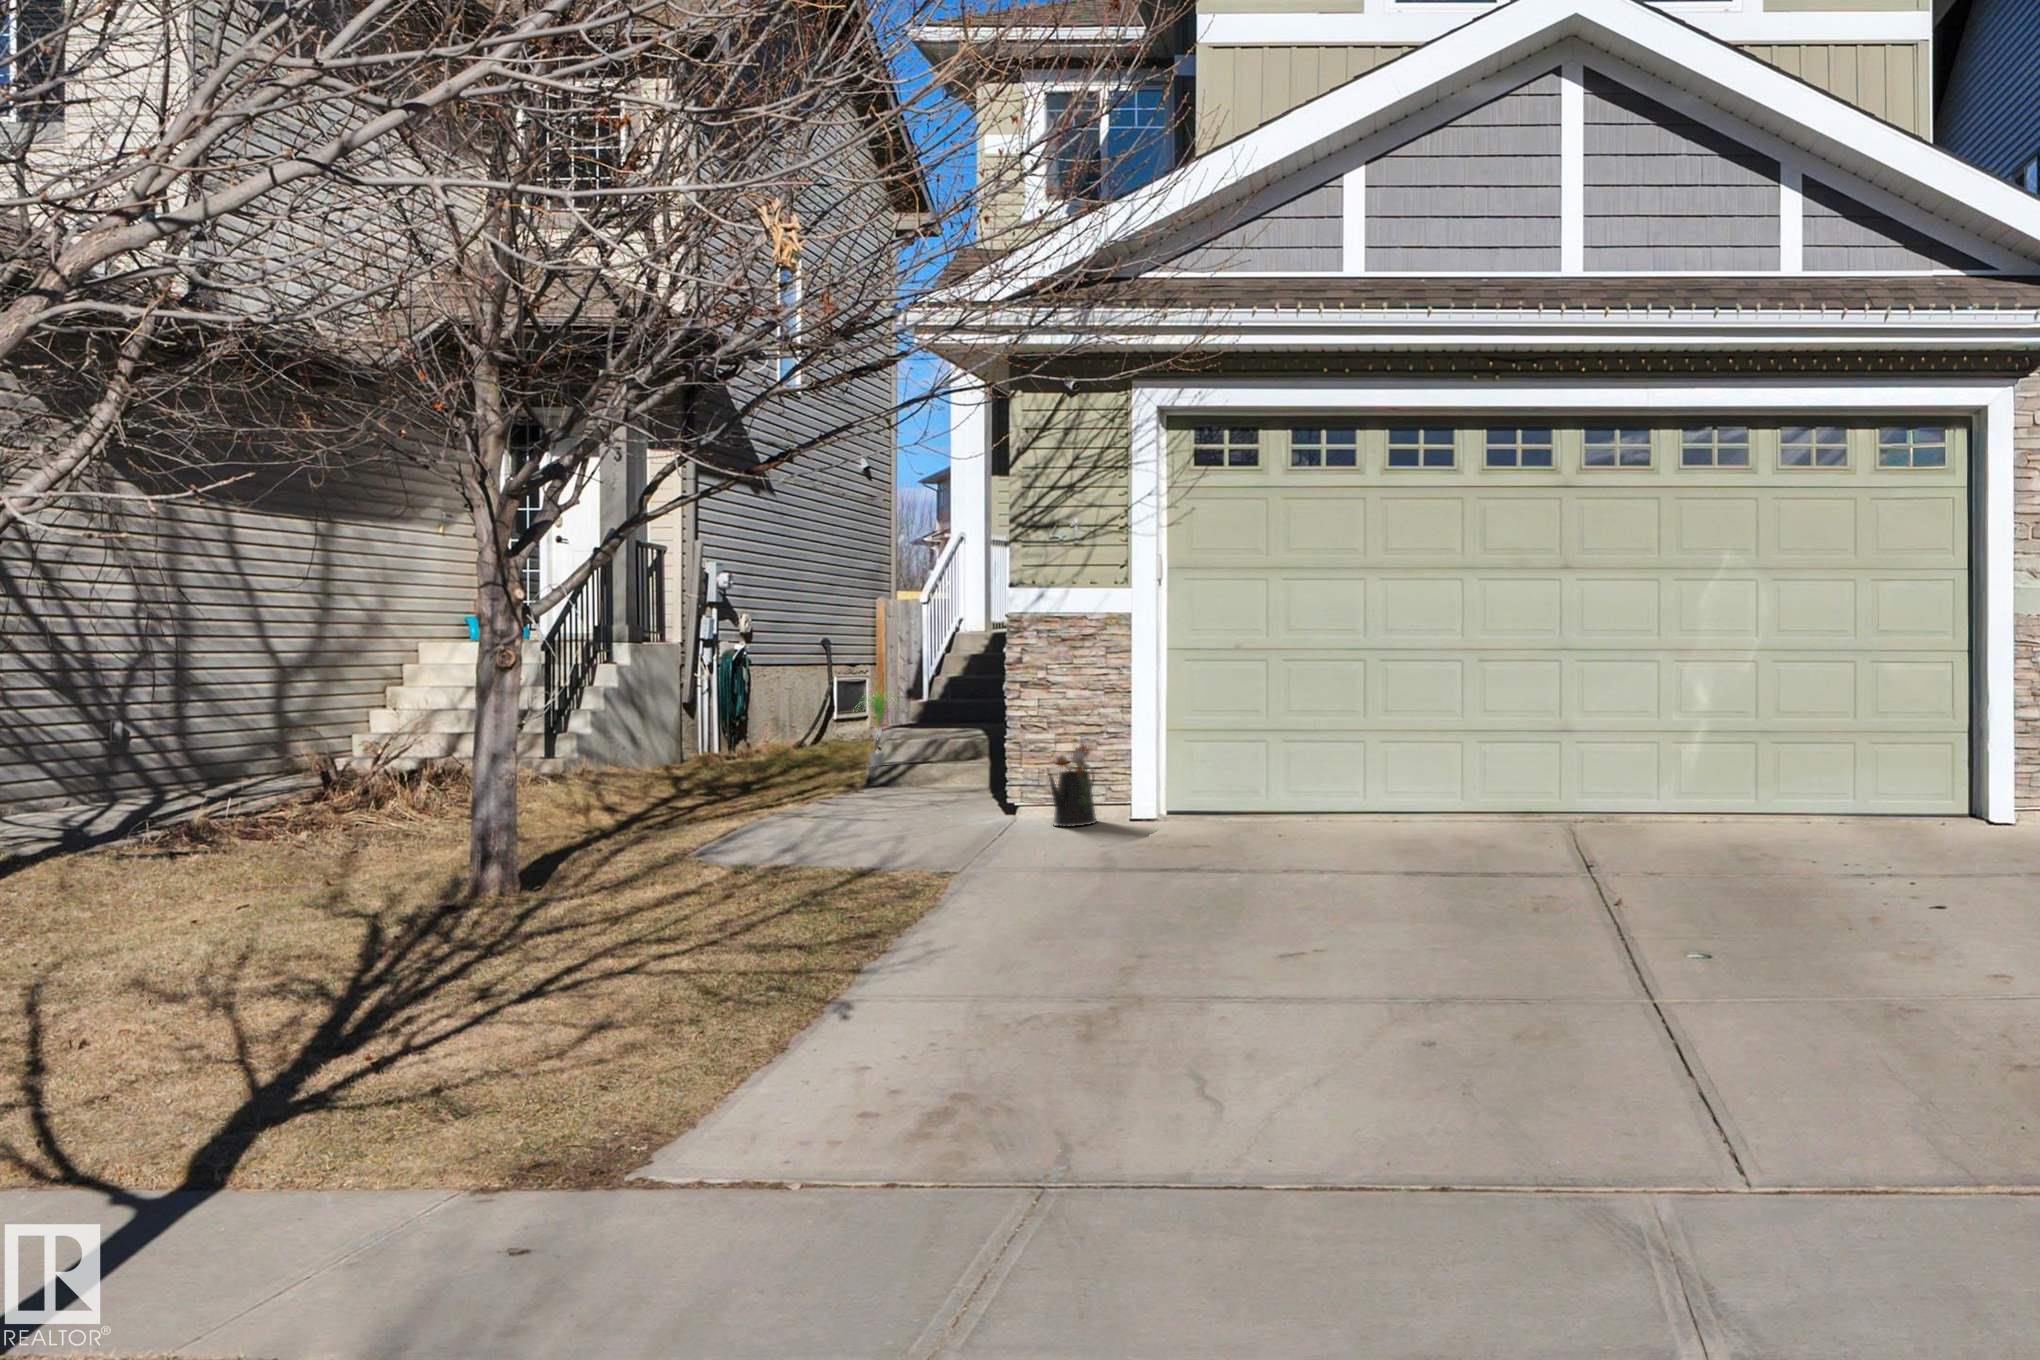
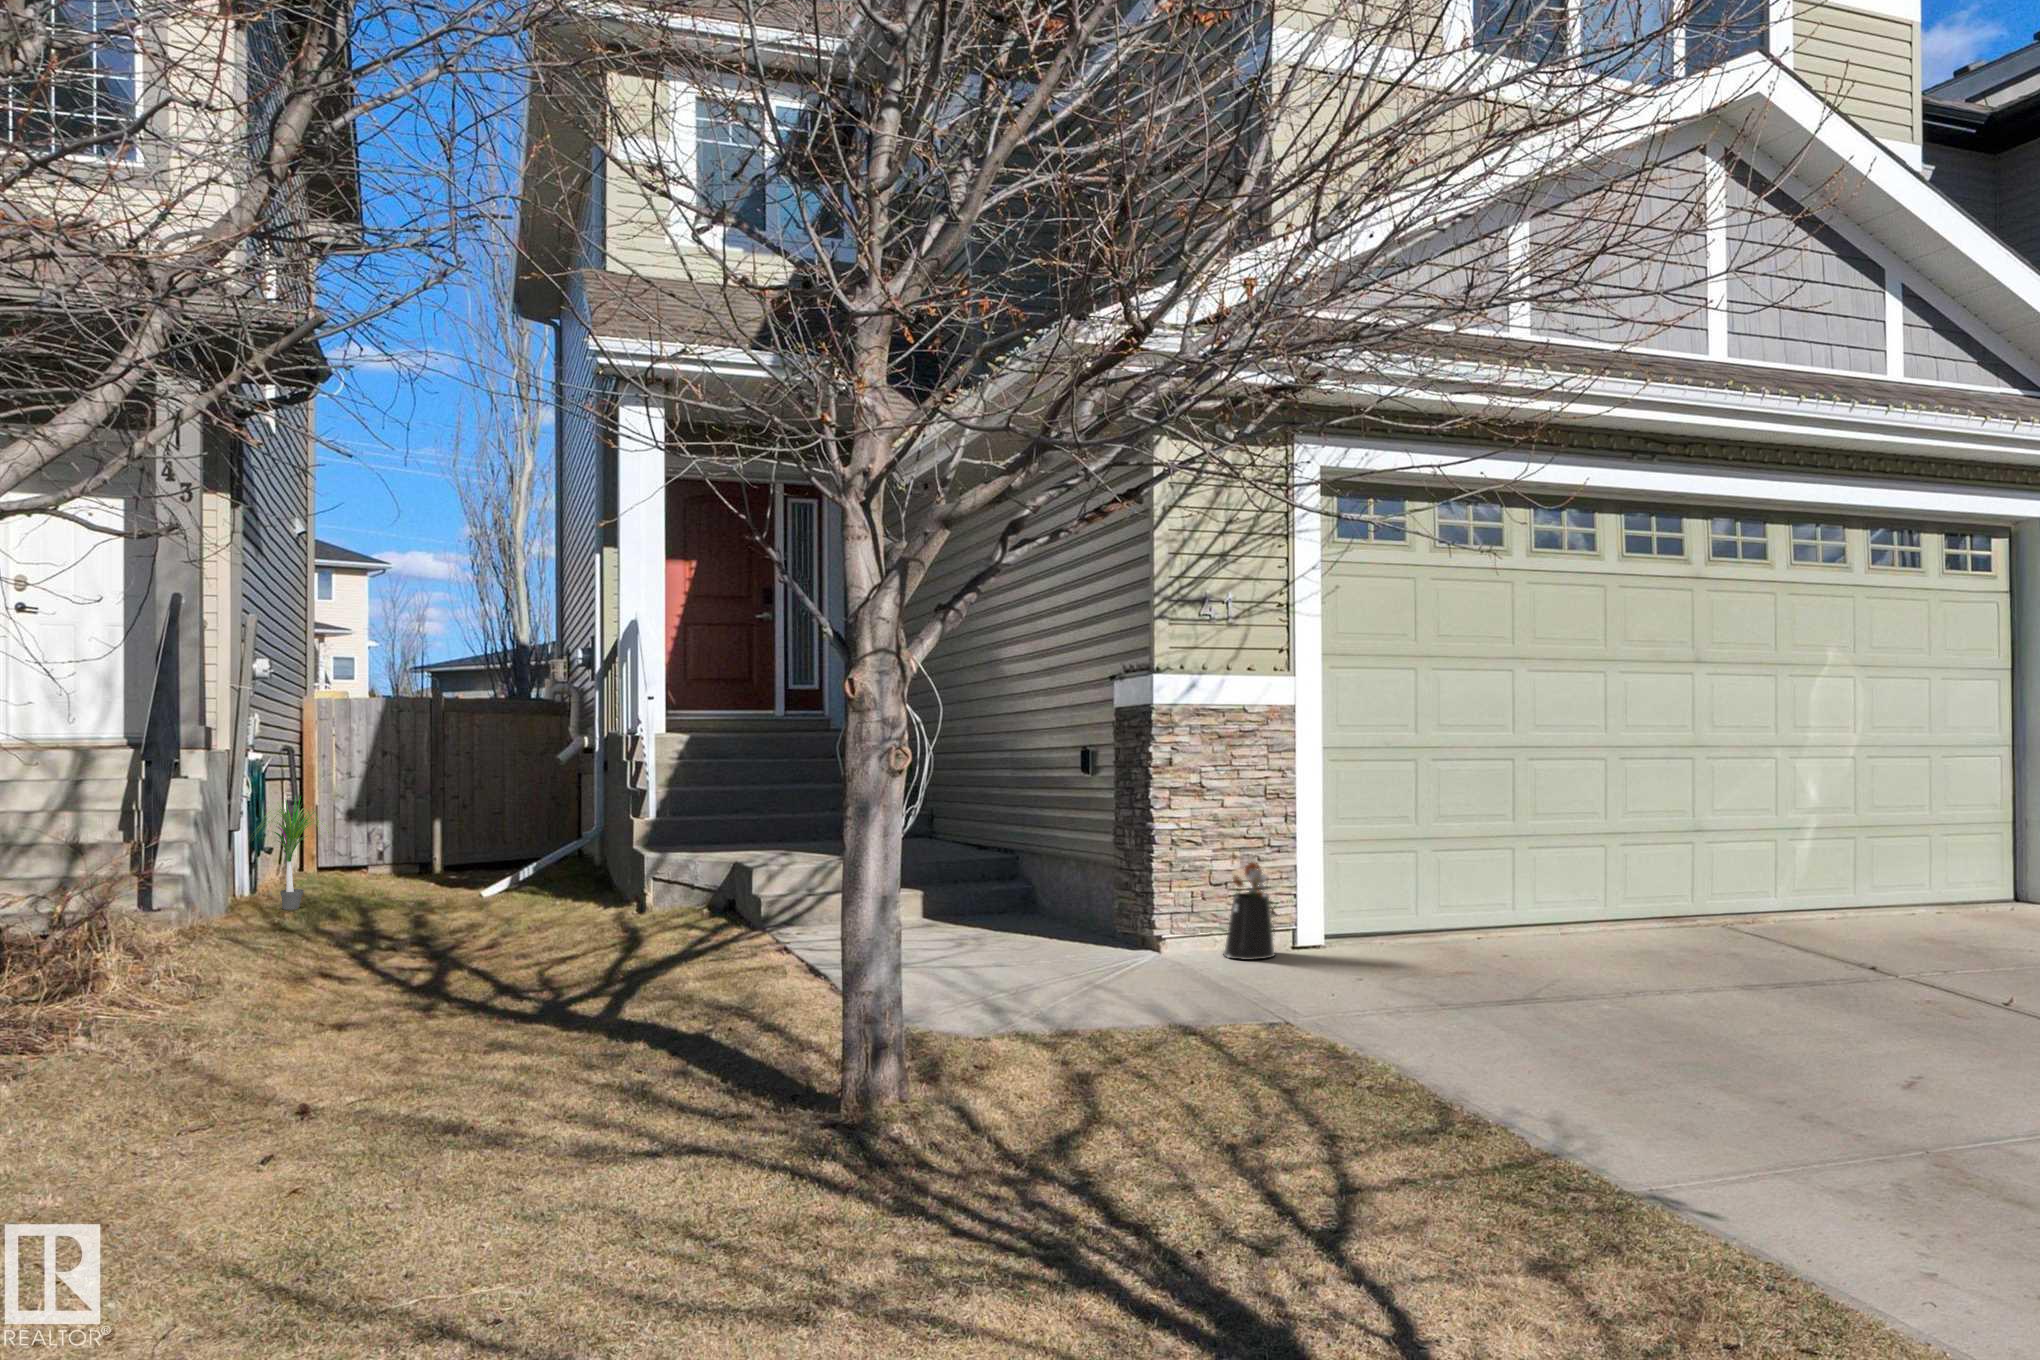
potted plant: present [866,689,892,767] -> present [260,798,329,910]

